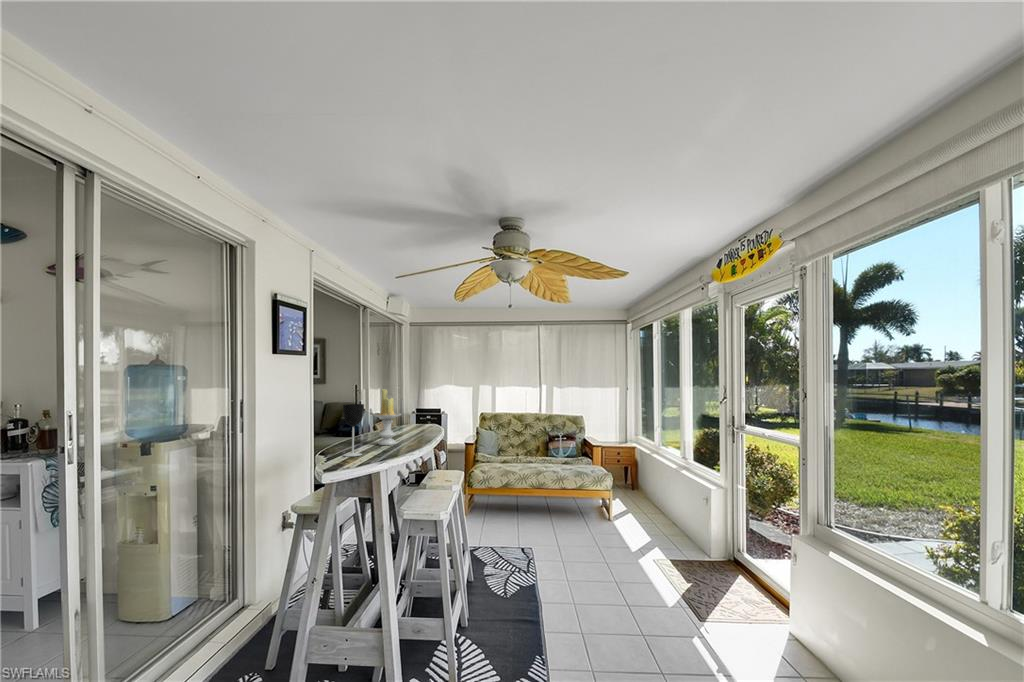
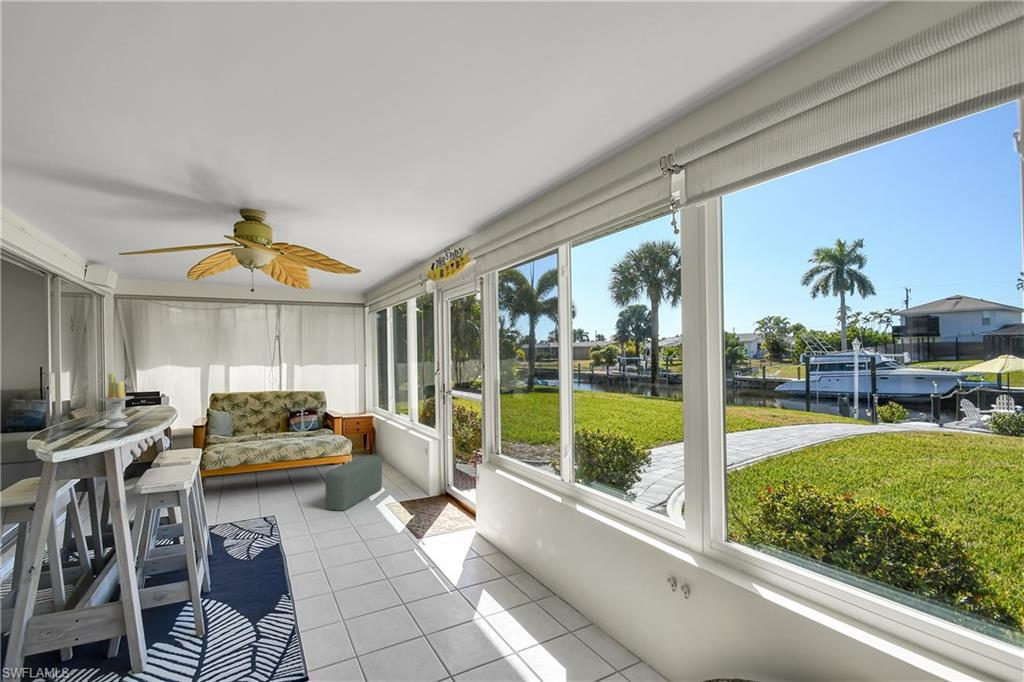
wine glass: present [343,404,364,456] -> none [66,388,93,441]
pouf: none [585,495,648,558] -> present [325,456,382,511]

